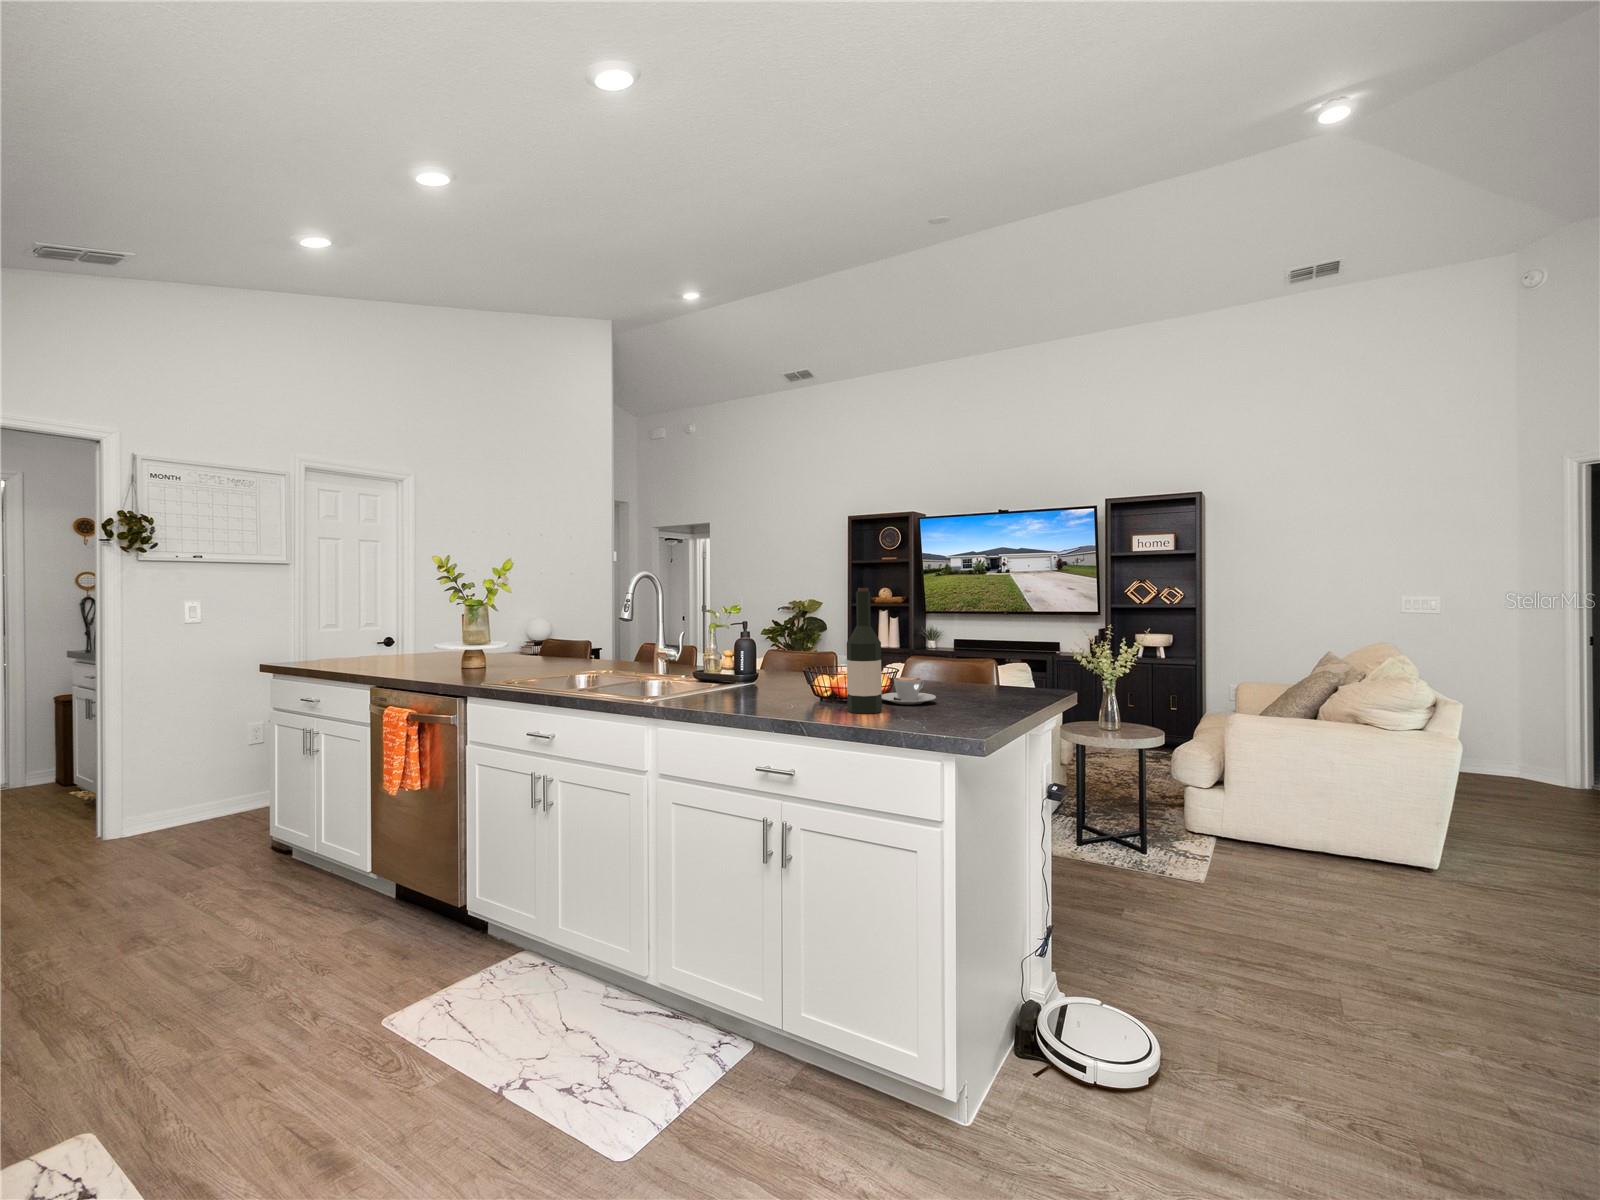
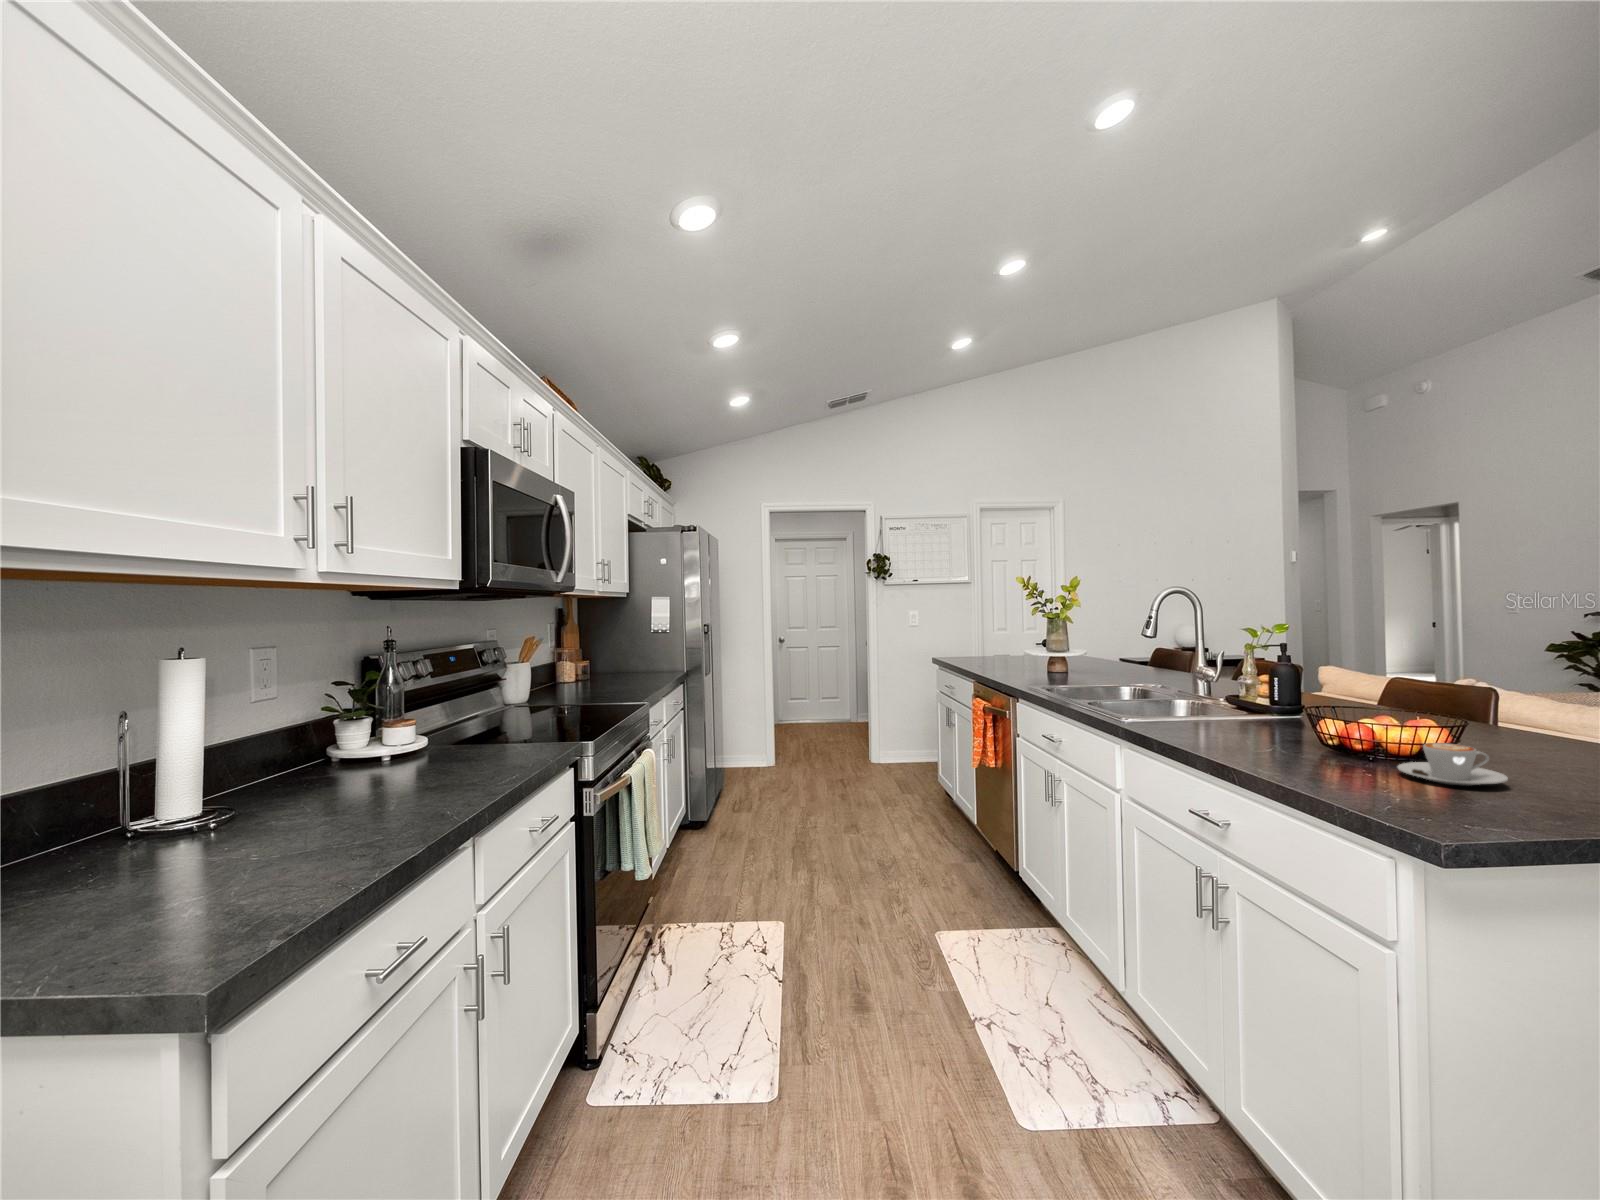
wine bottle: present [847,588,882,714] -> none [1300,622,1357,784]

